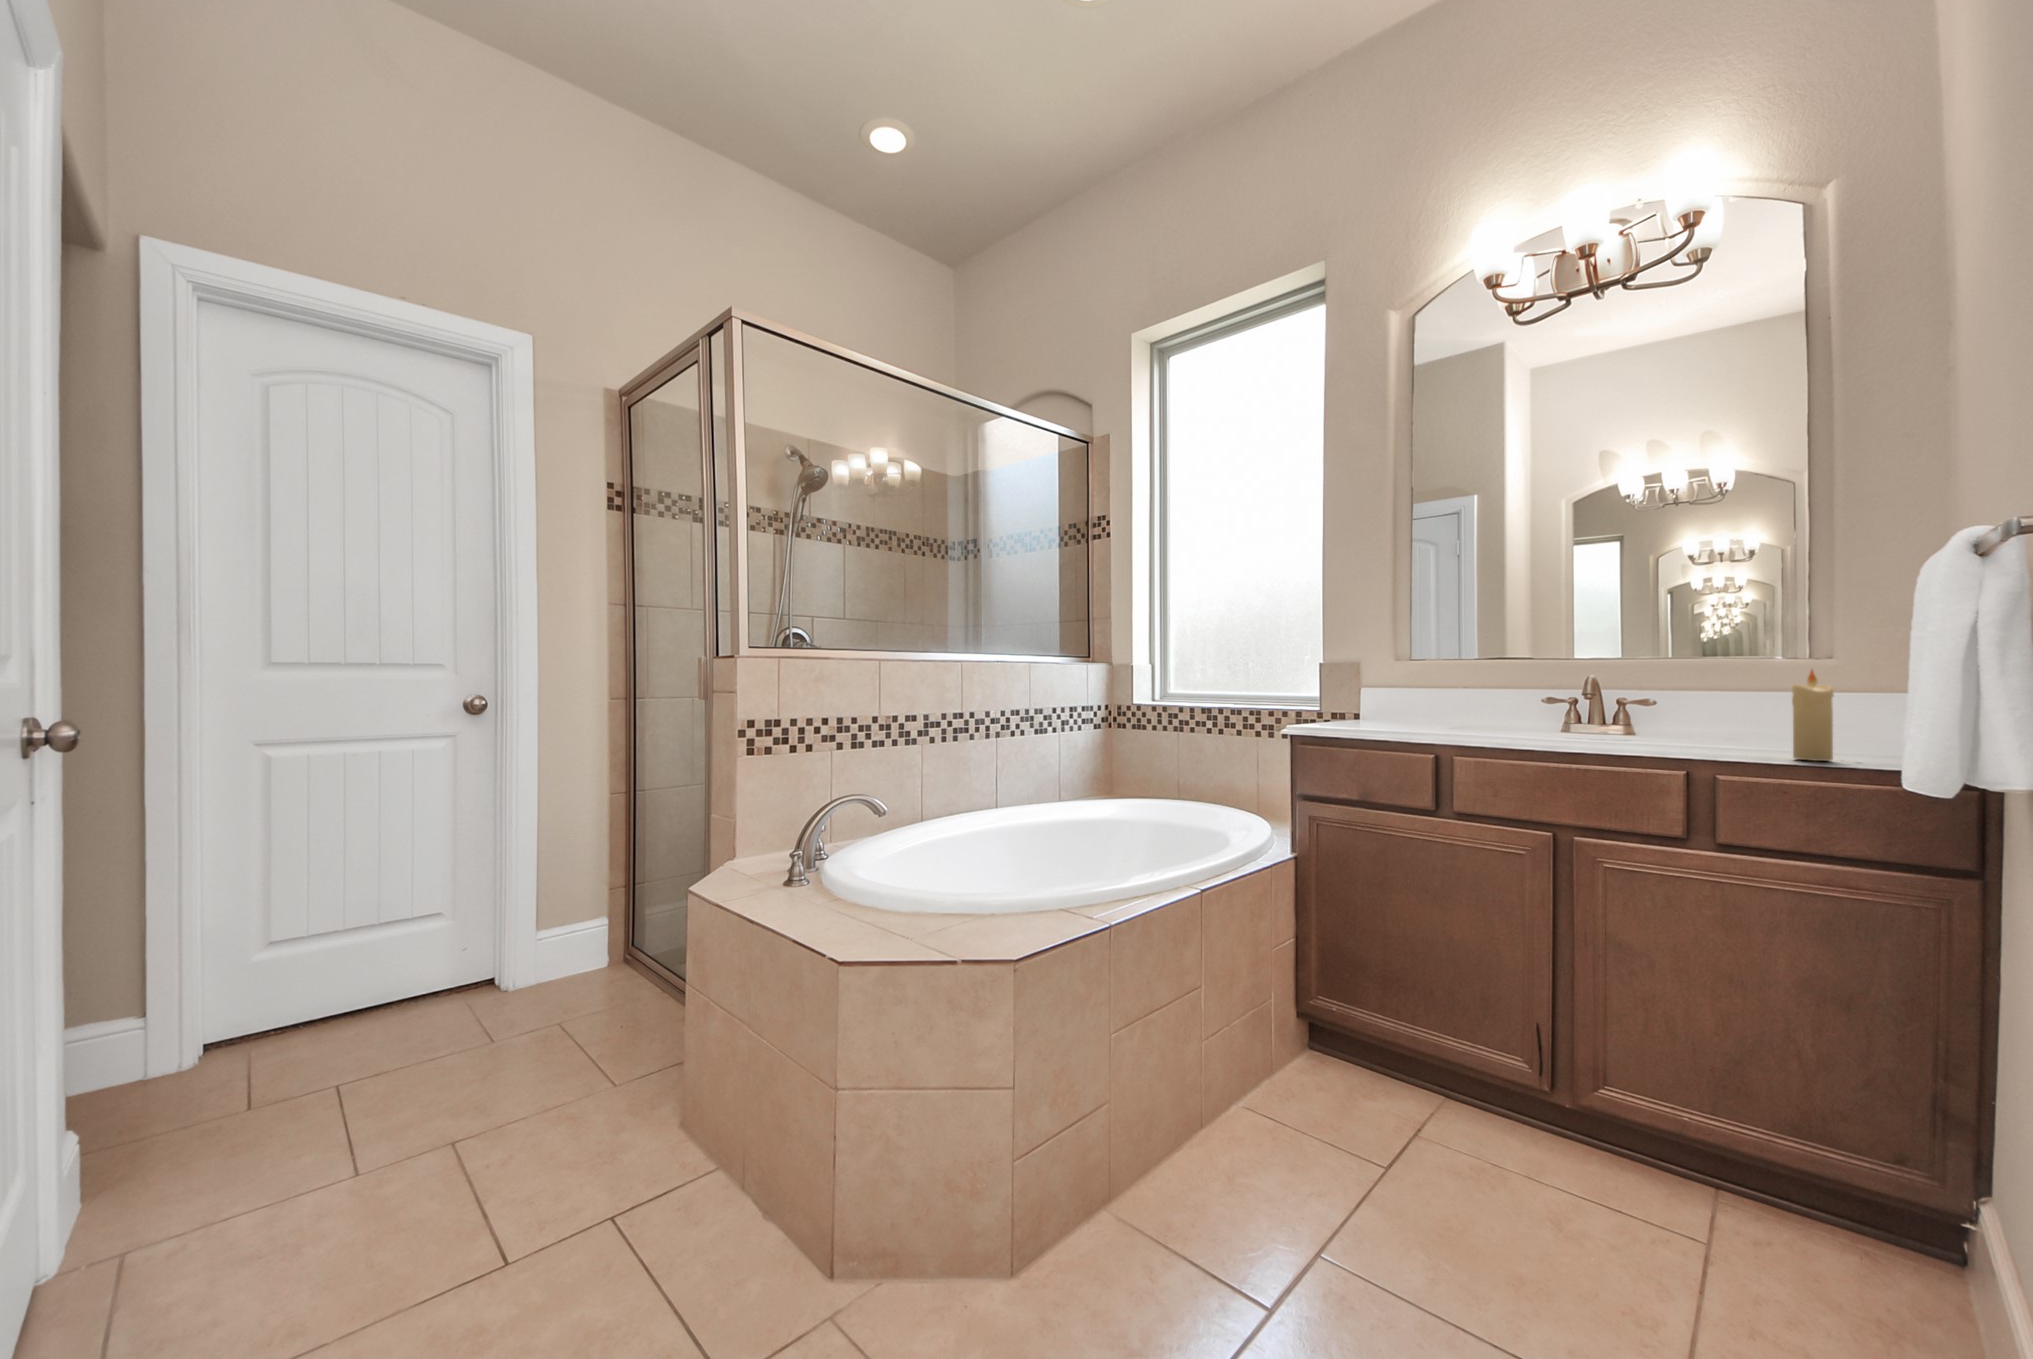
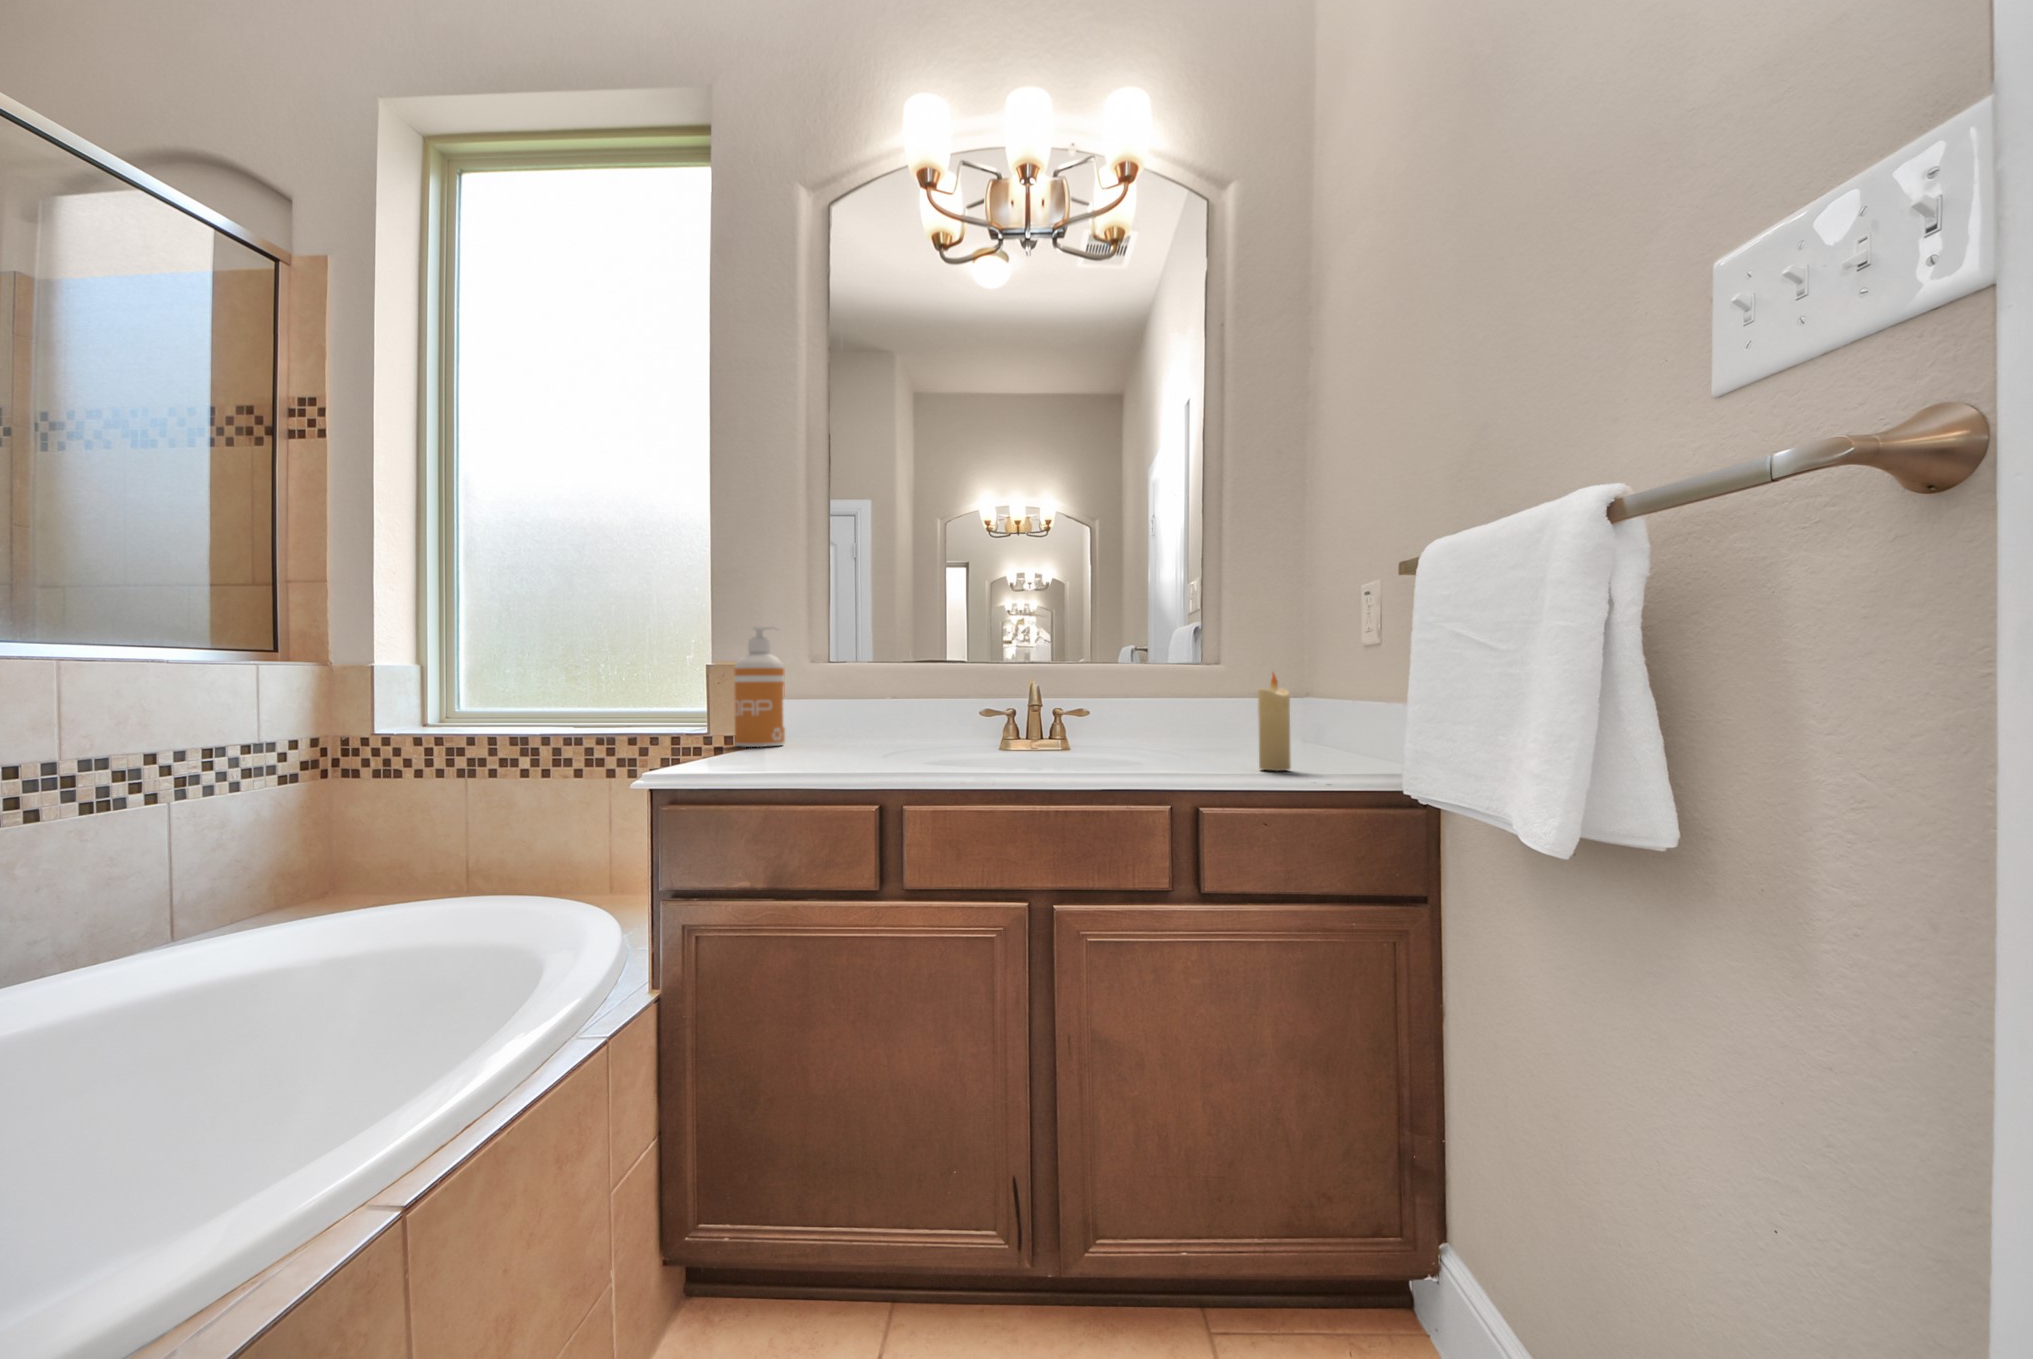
soap dispenser: none [1339,634,1377,721] -> present [734,626,785,747]

